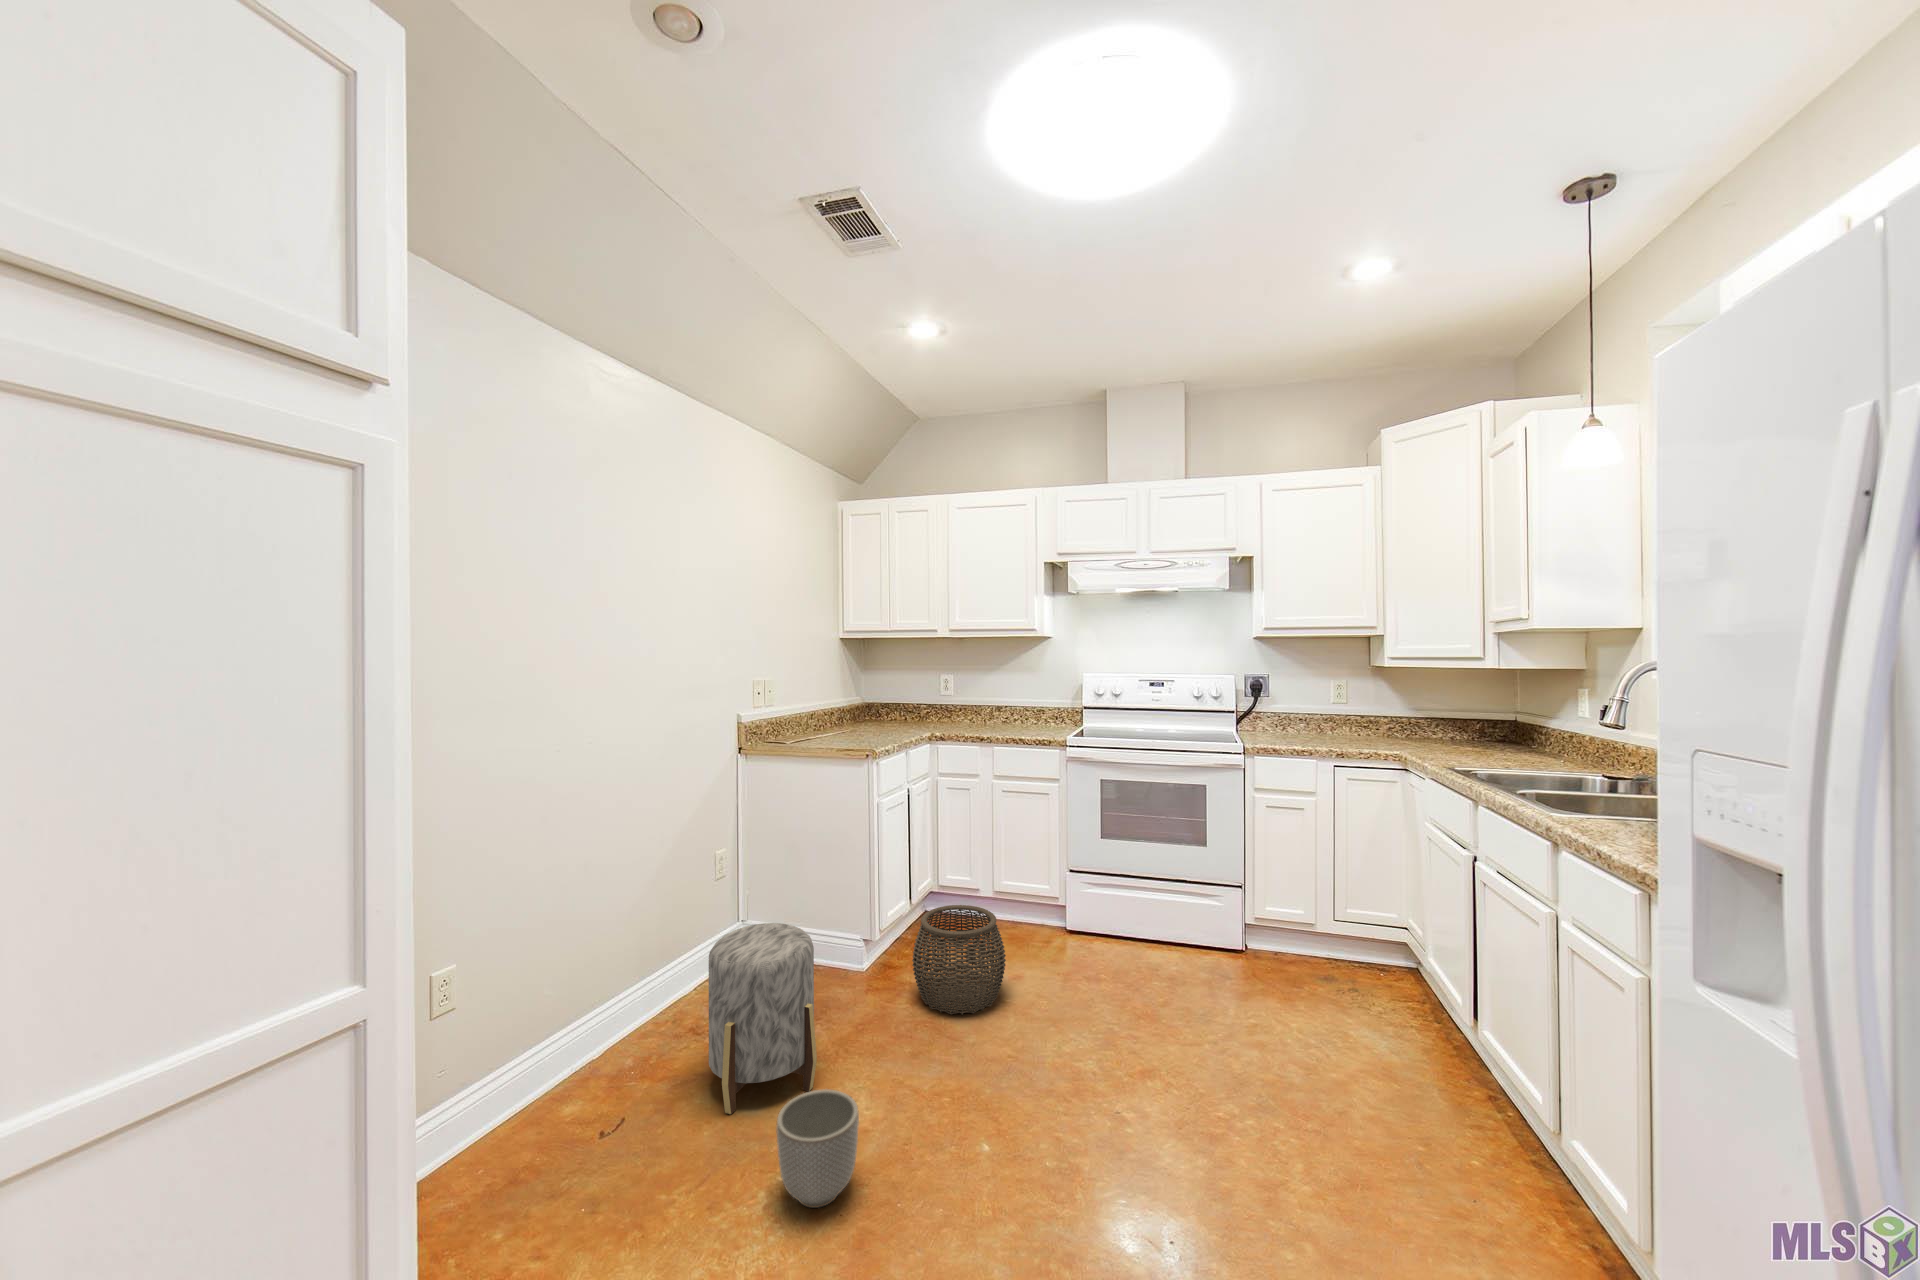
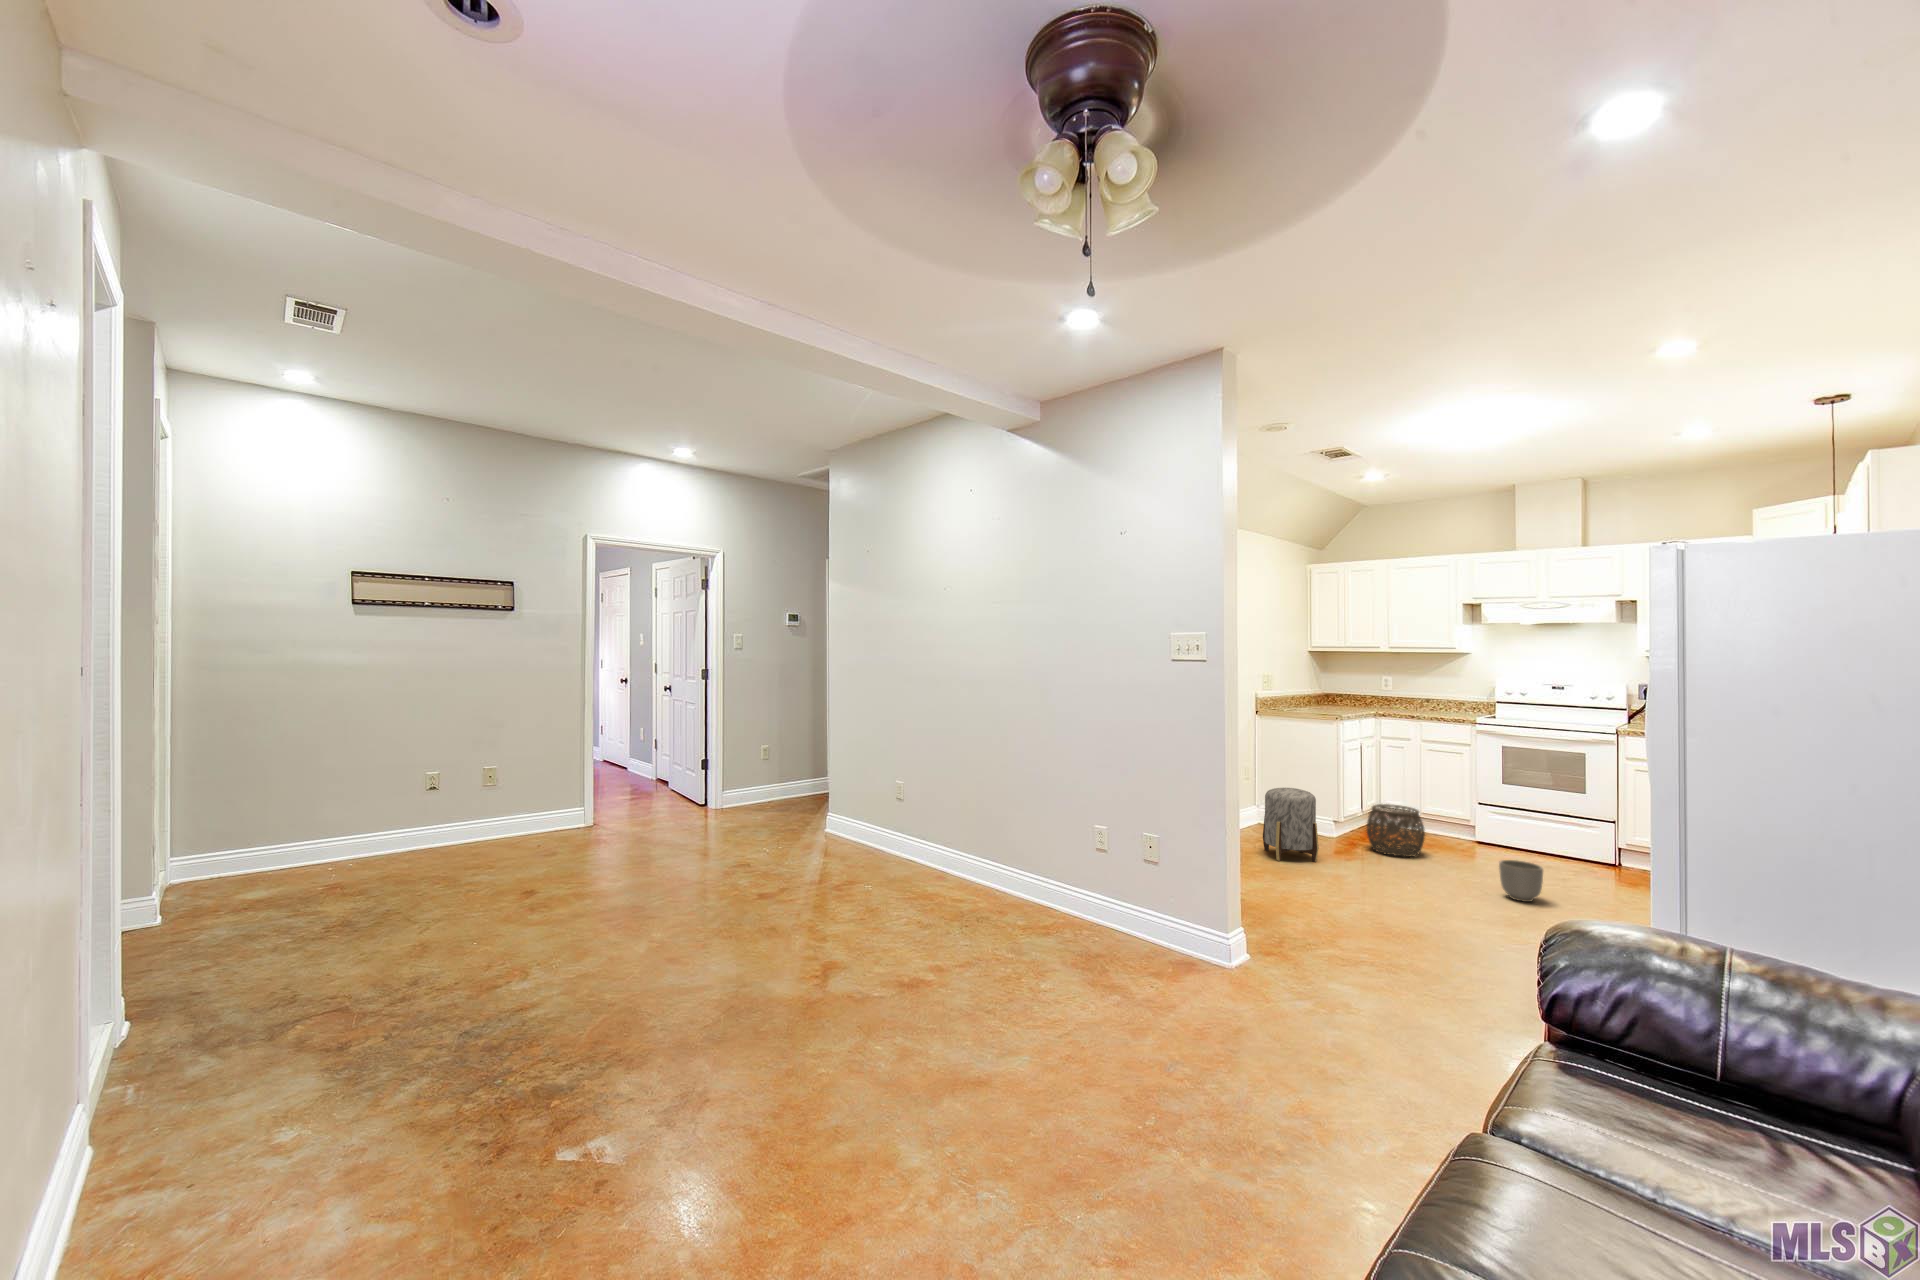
planter: present [776,1089,859,1208] -> present [1499,860,1543,902]

